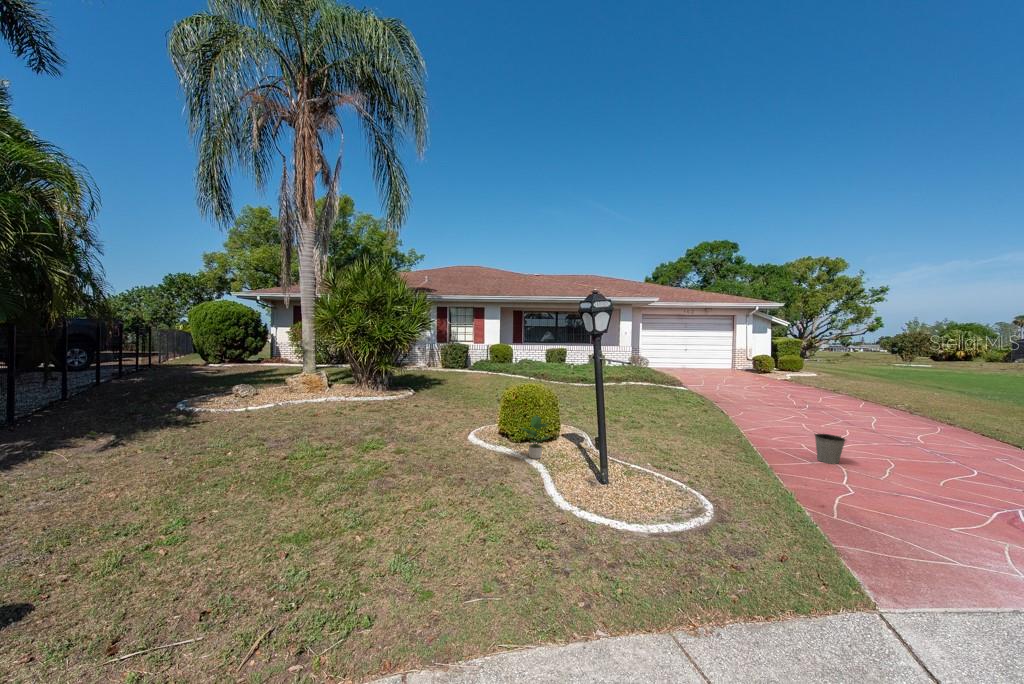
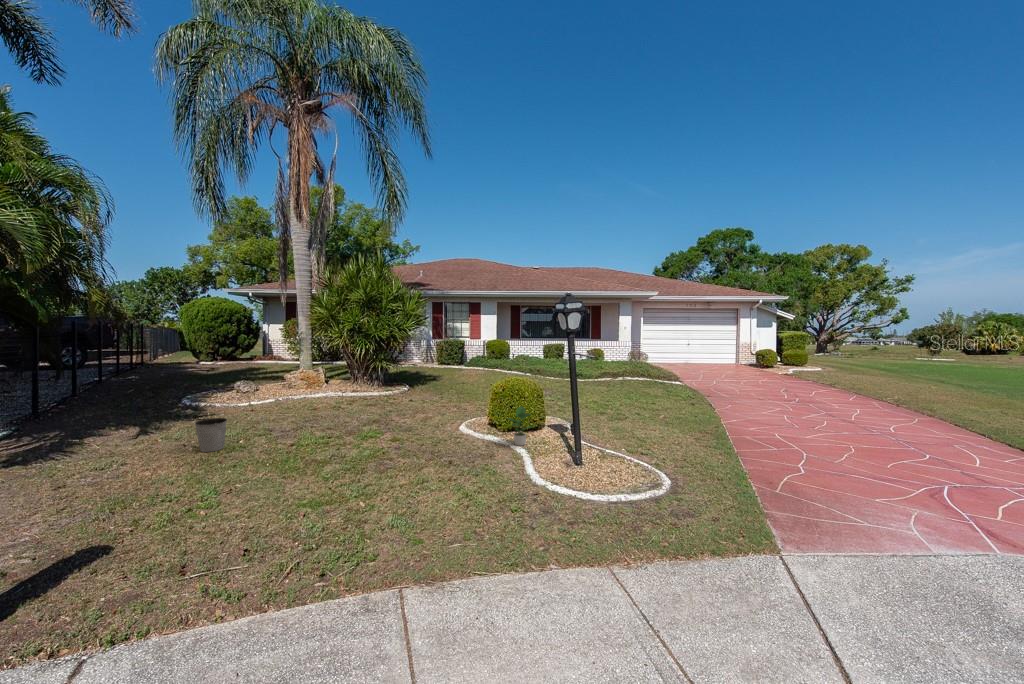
bucket: present [815,434,846,464] -> present [195,418,227,452]

